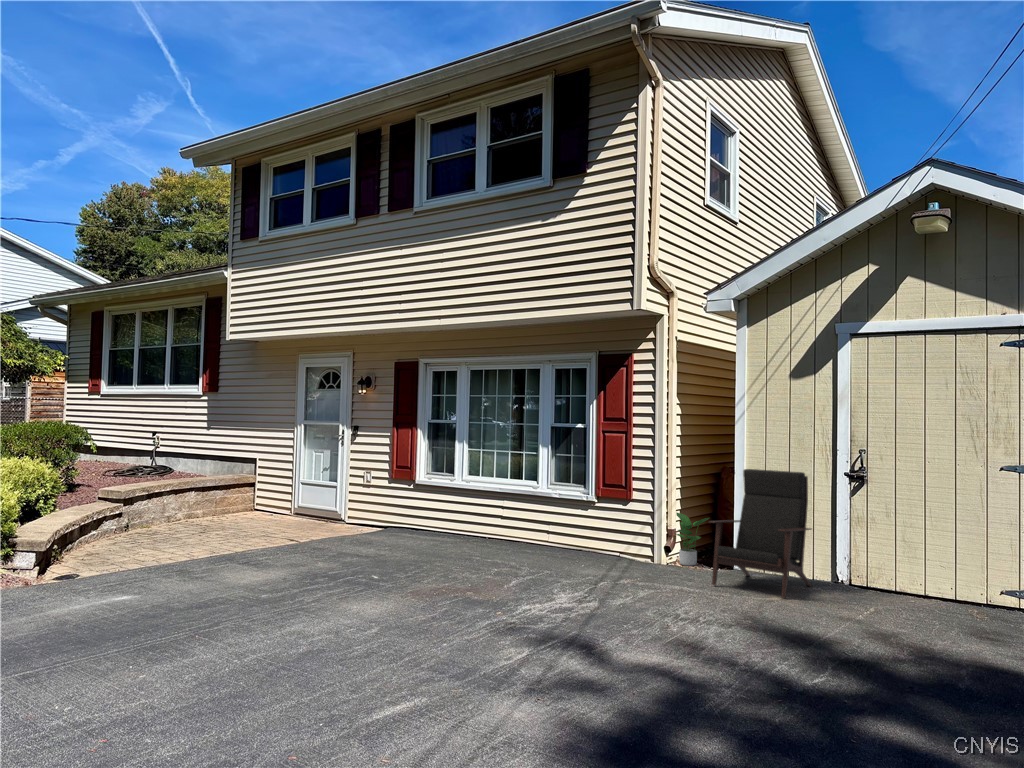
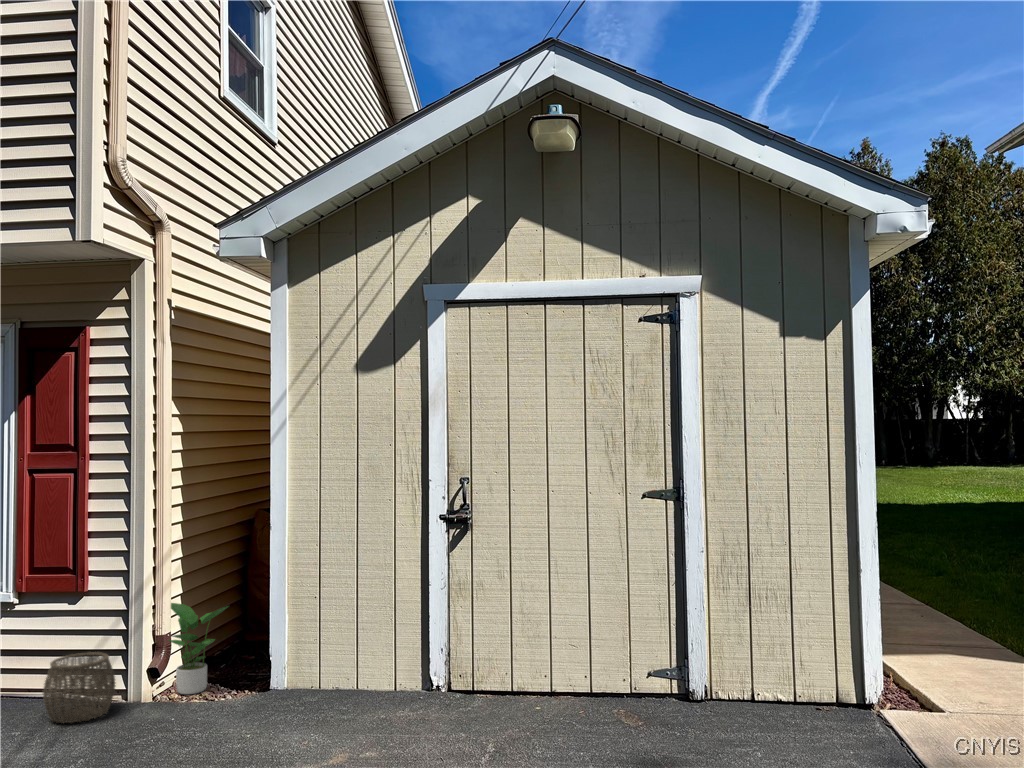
lounge chair: present [709,469,811,598] -> none [221,521,393,744]
woven basket: none [613,533,649,568] -> present [43,652,115,723]

